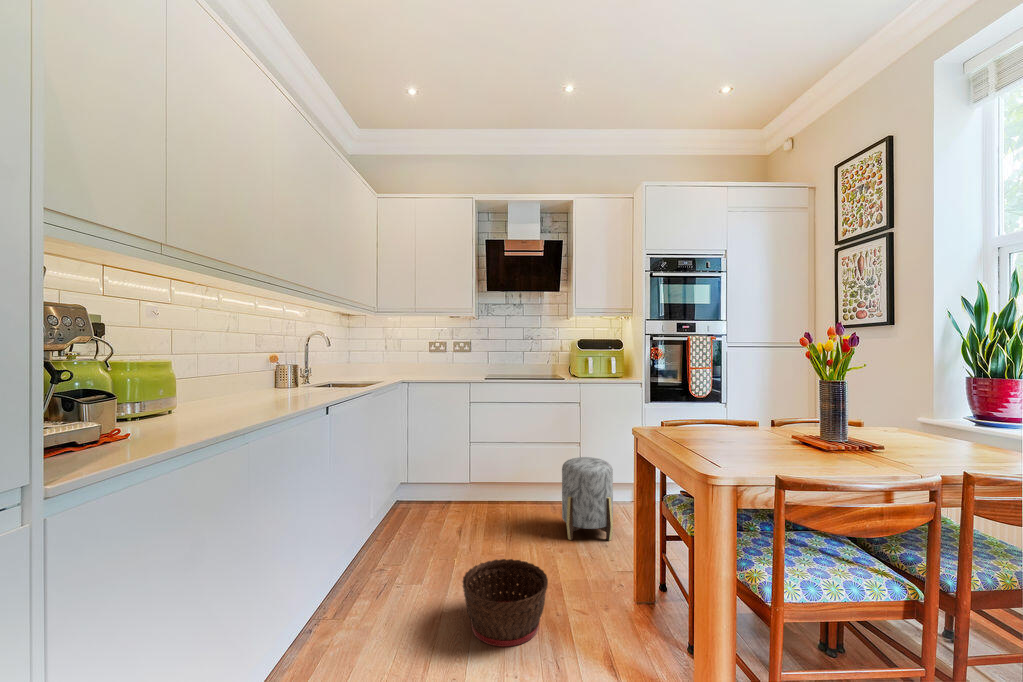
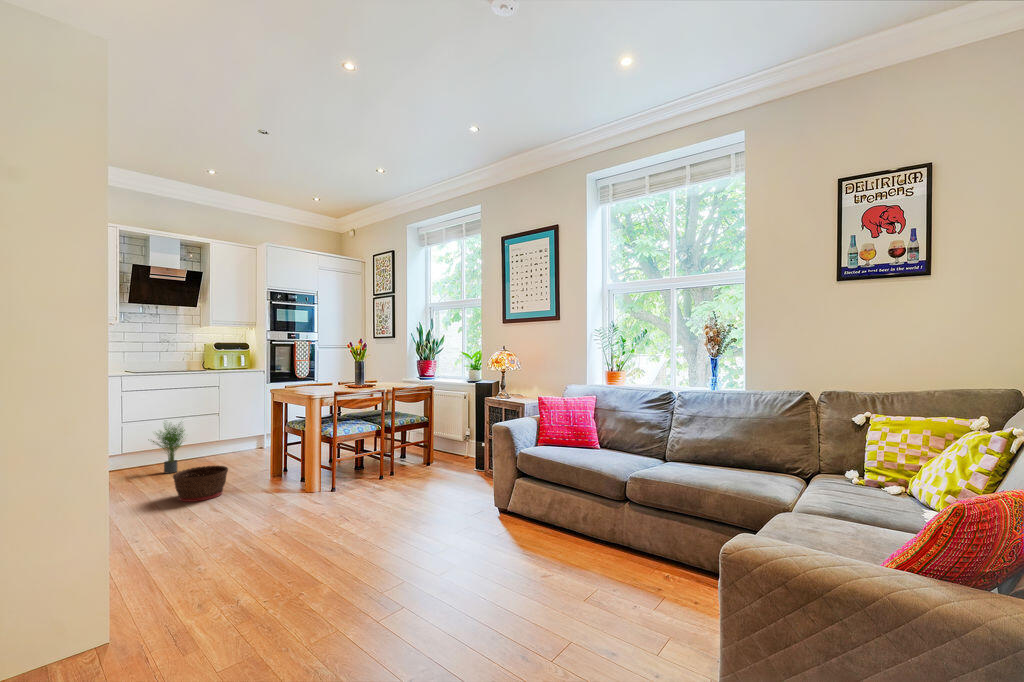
potted plant: none [480,446,537,528] -> present [148,424,183,473]
stool: present [562,457,613,541] -> none [212,419,250,469]

